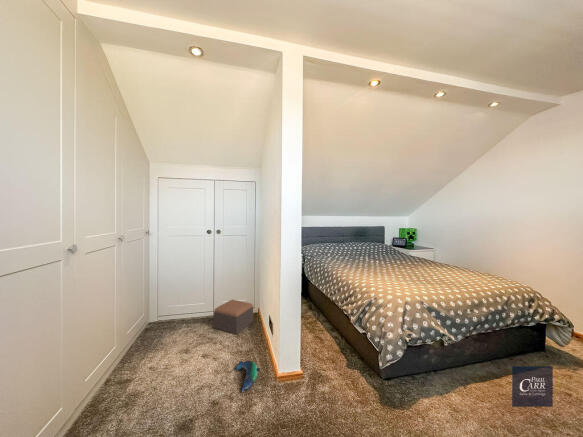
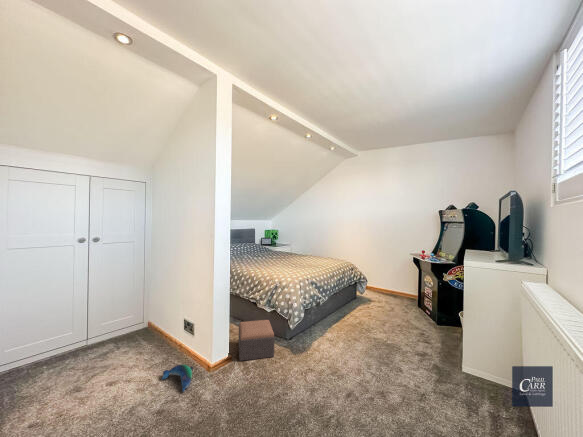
footstool: present [214,300,253,334] -> present [239,320,275,361]

